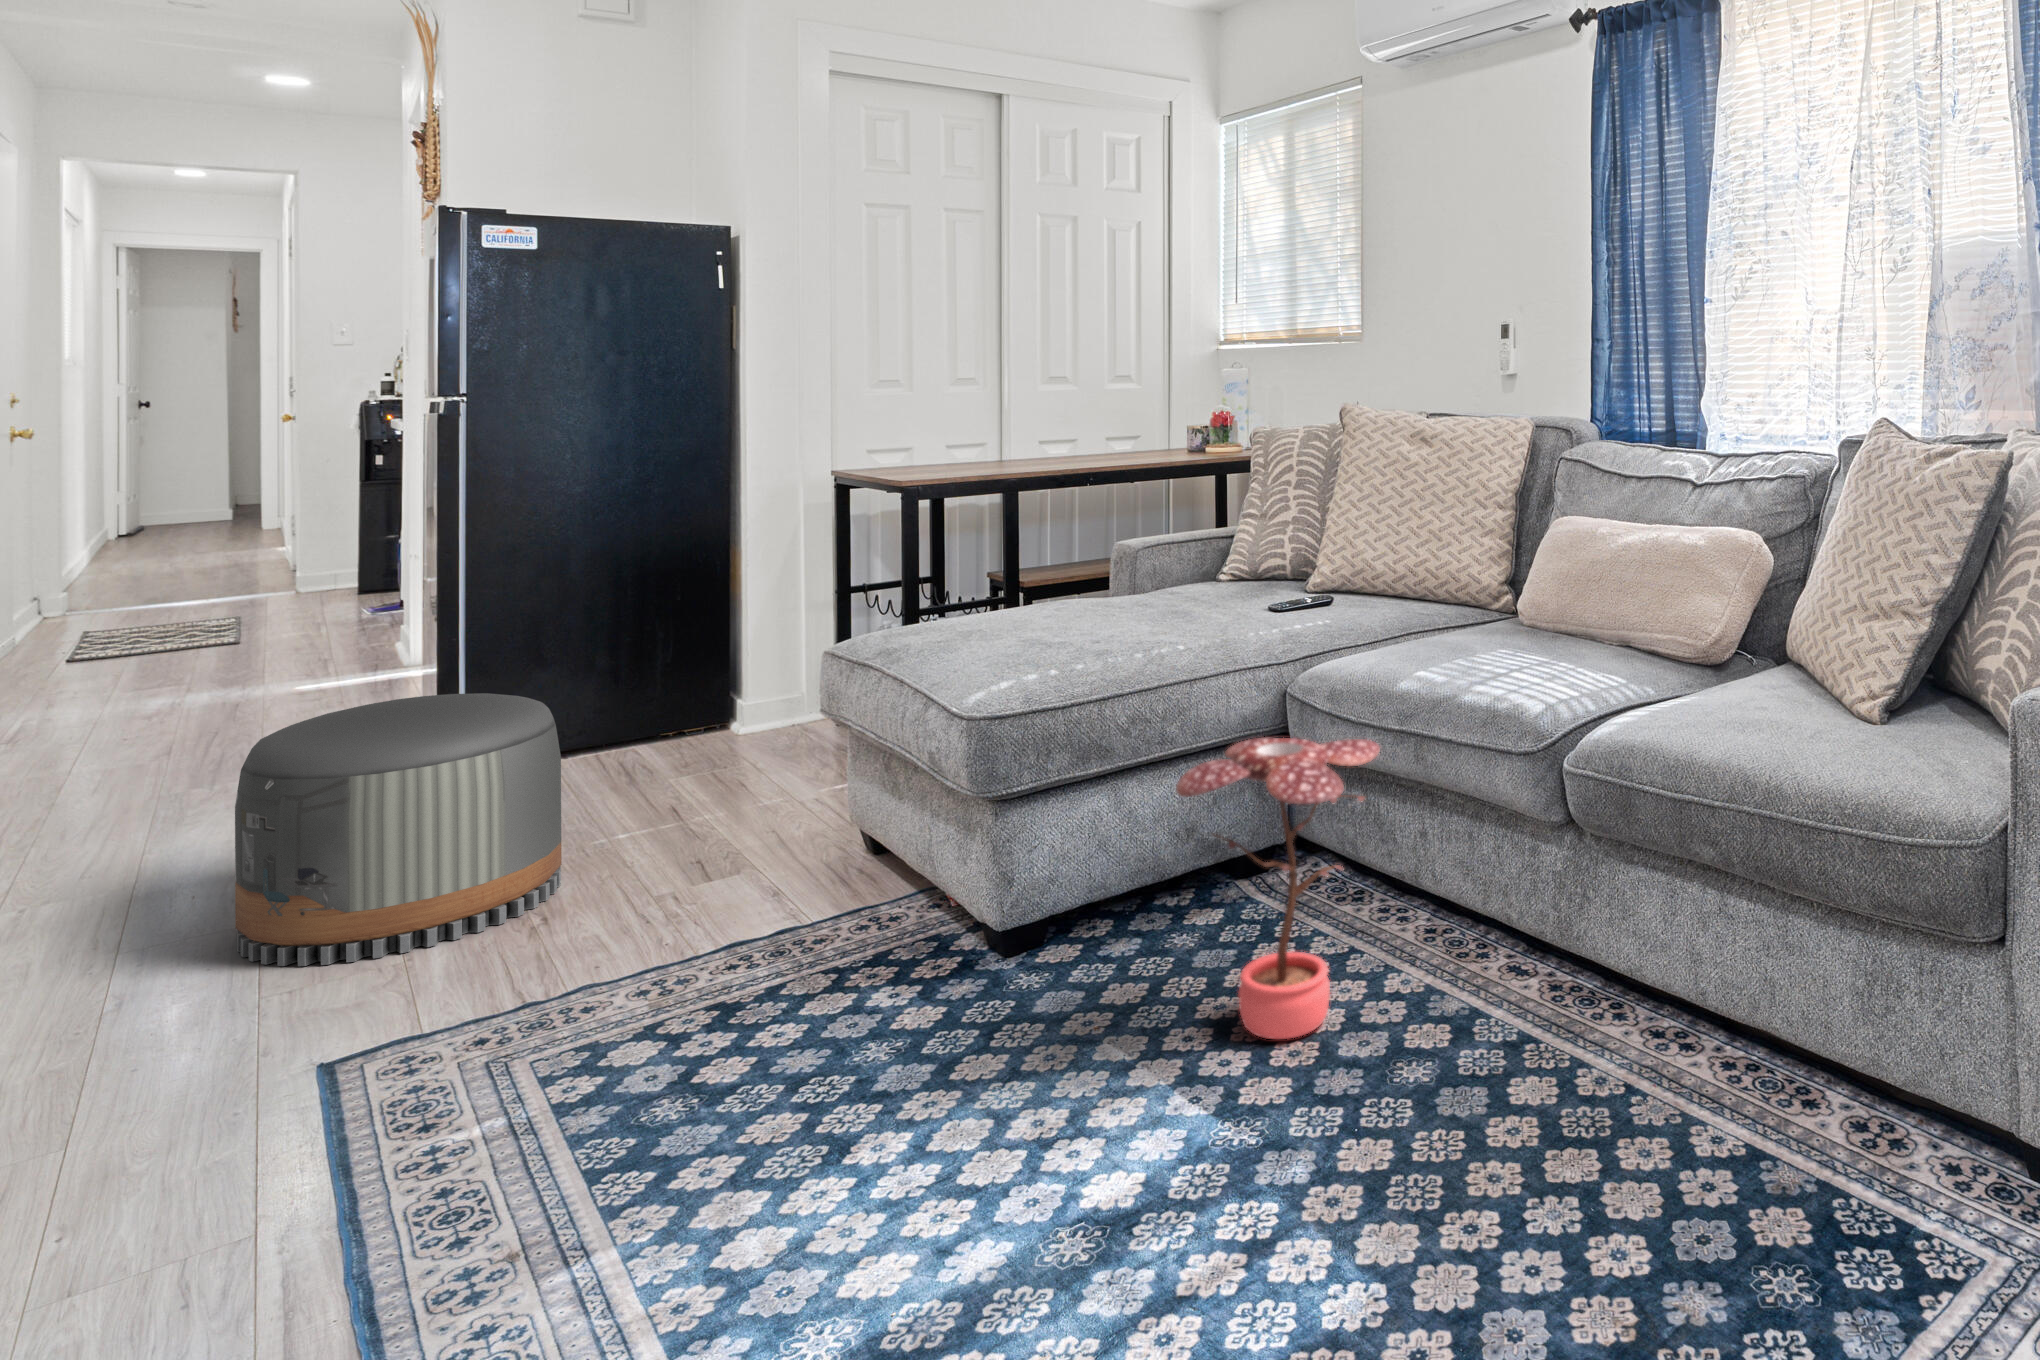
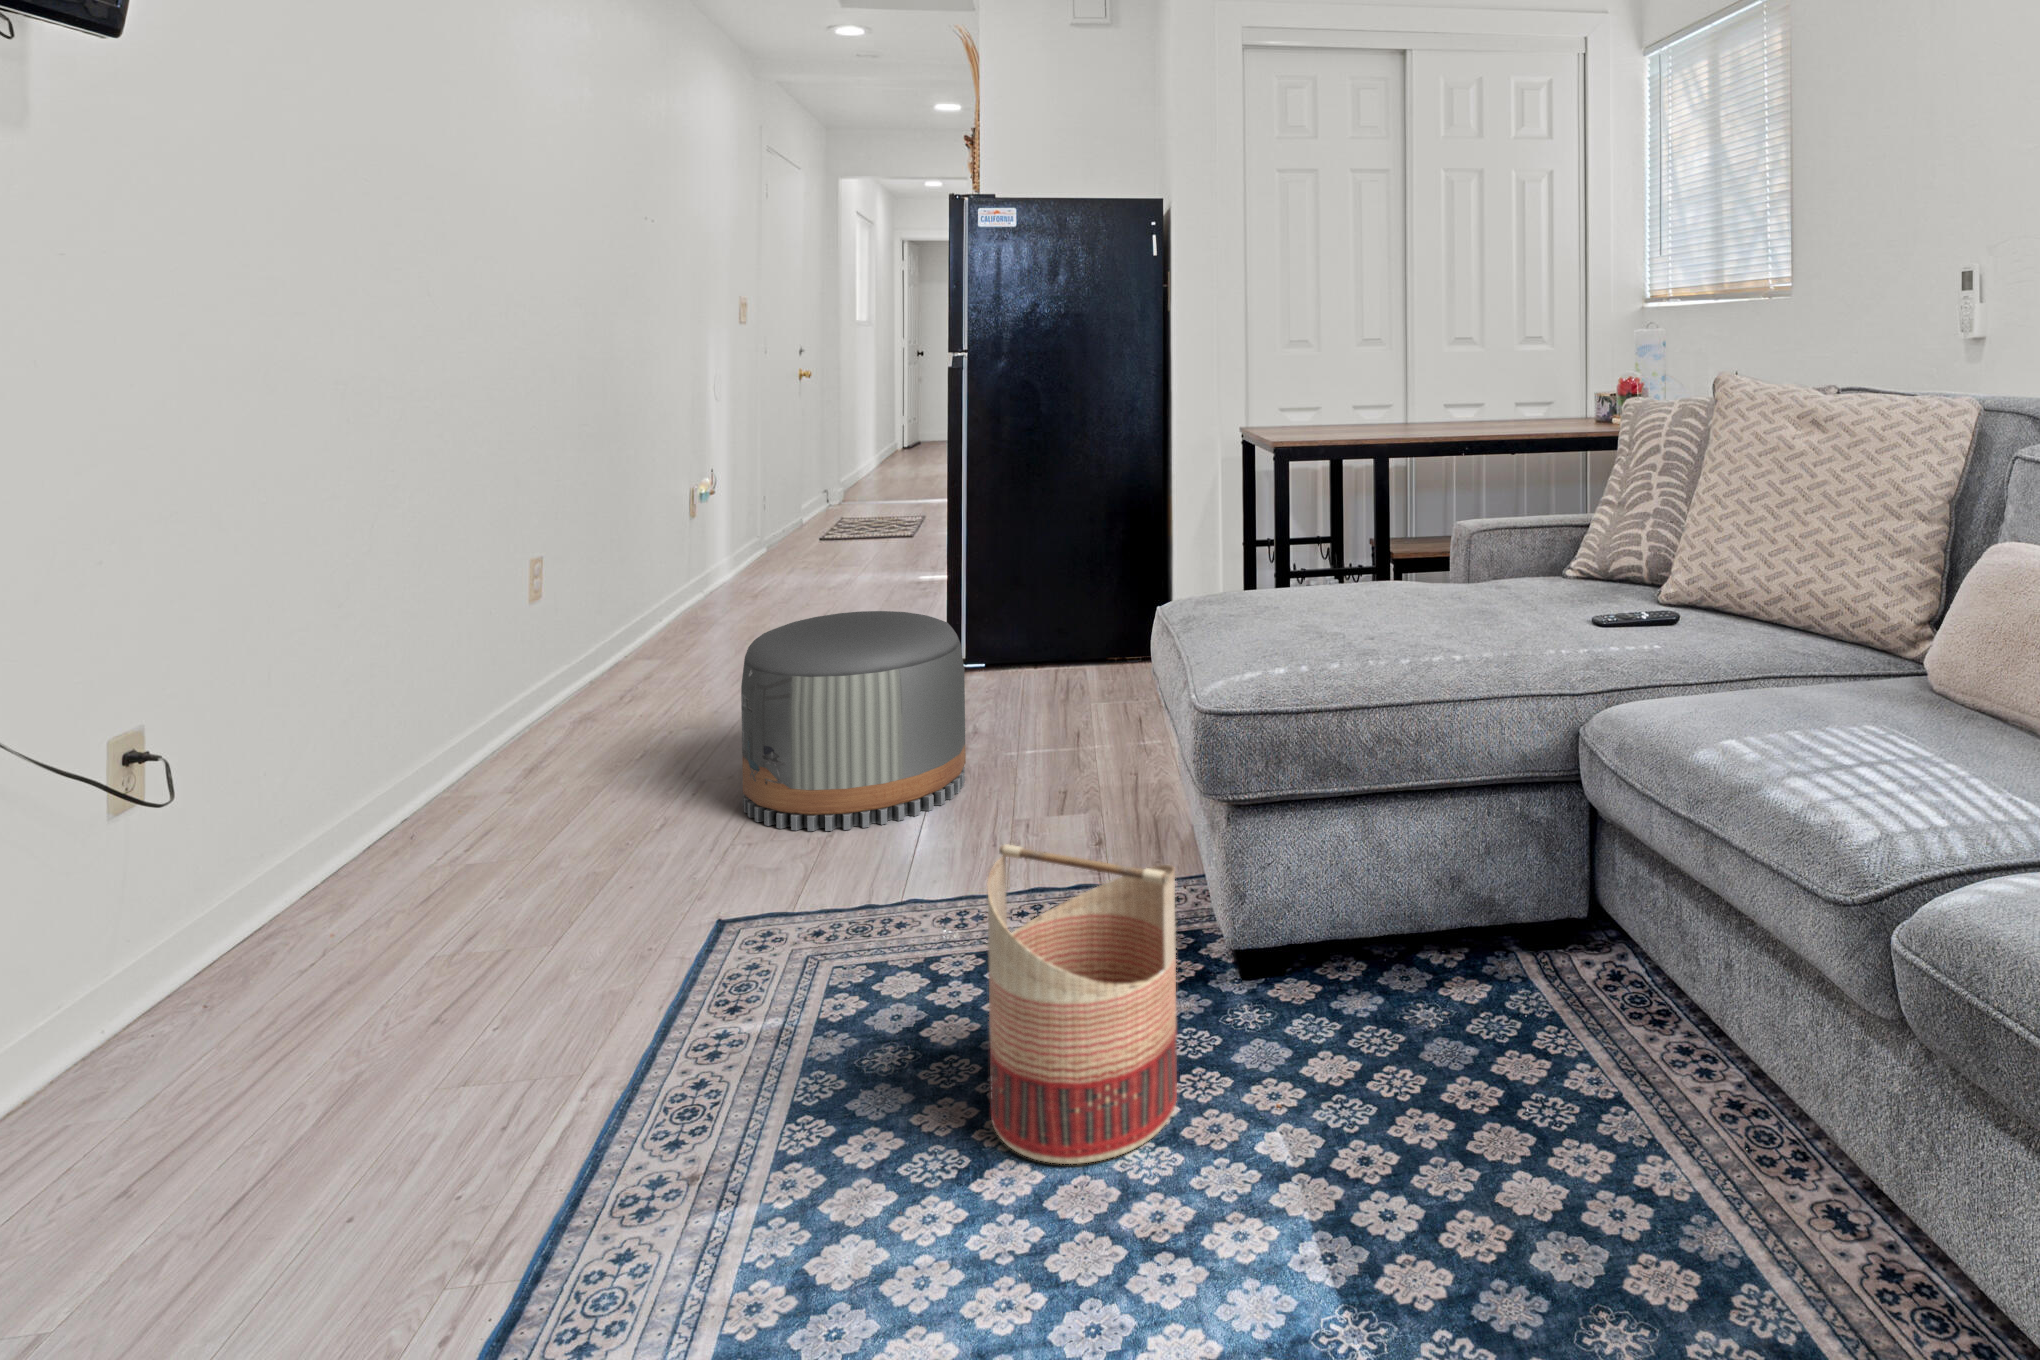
potted plant: present [1176,737,1380,1039] -> none [1344,800,1624,1213]
basket: none [822,839,1009,1120] -> present [988,844,1177,1164]

